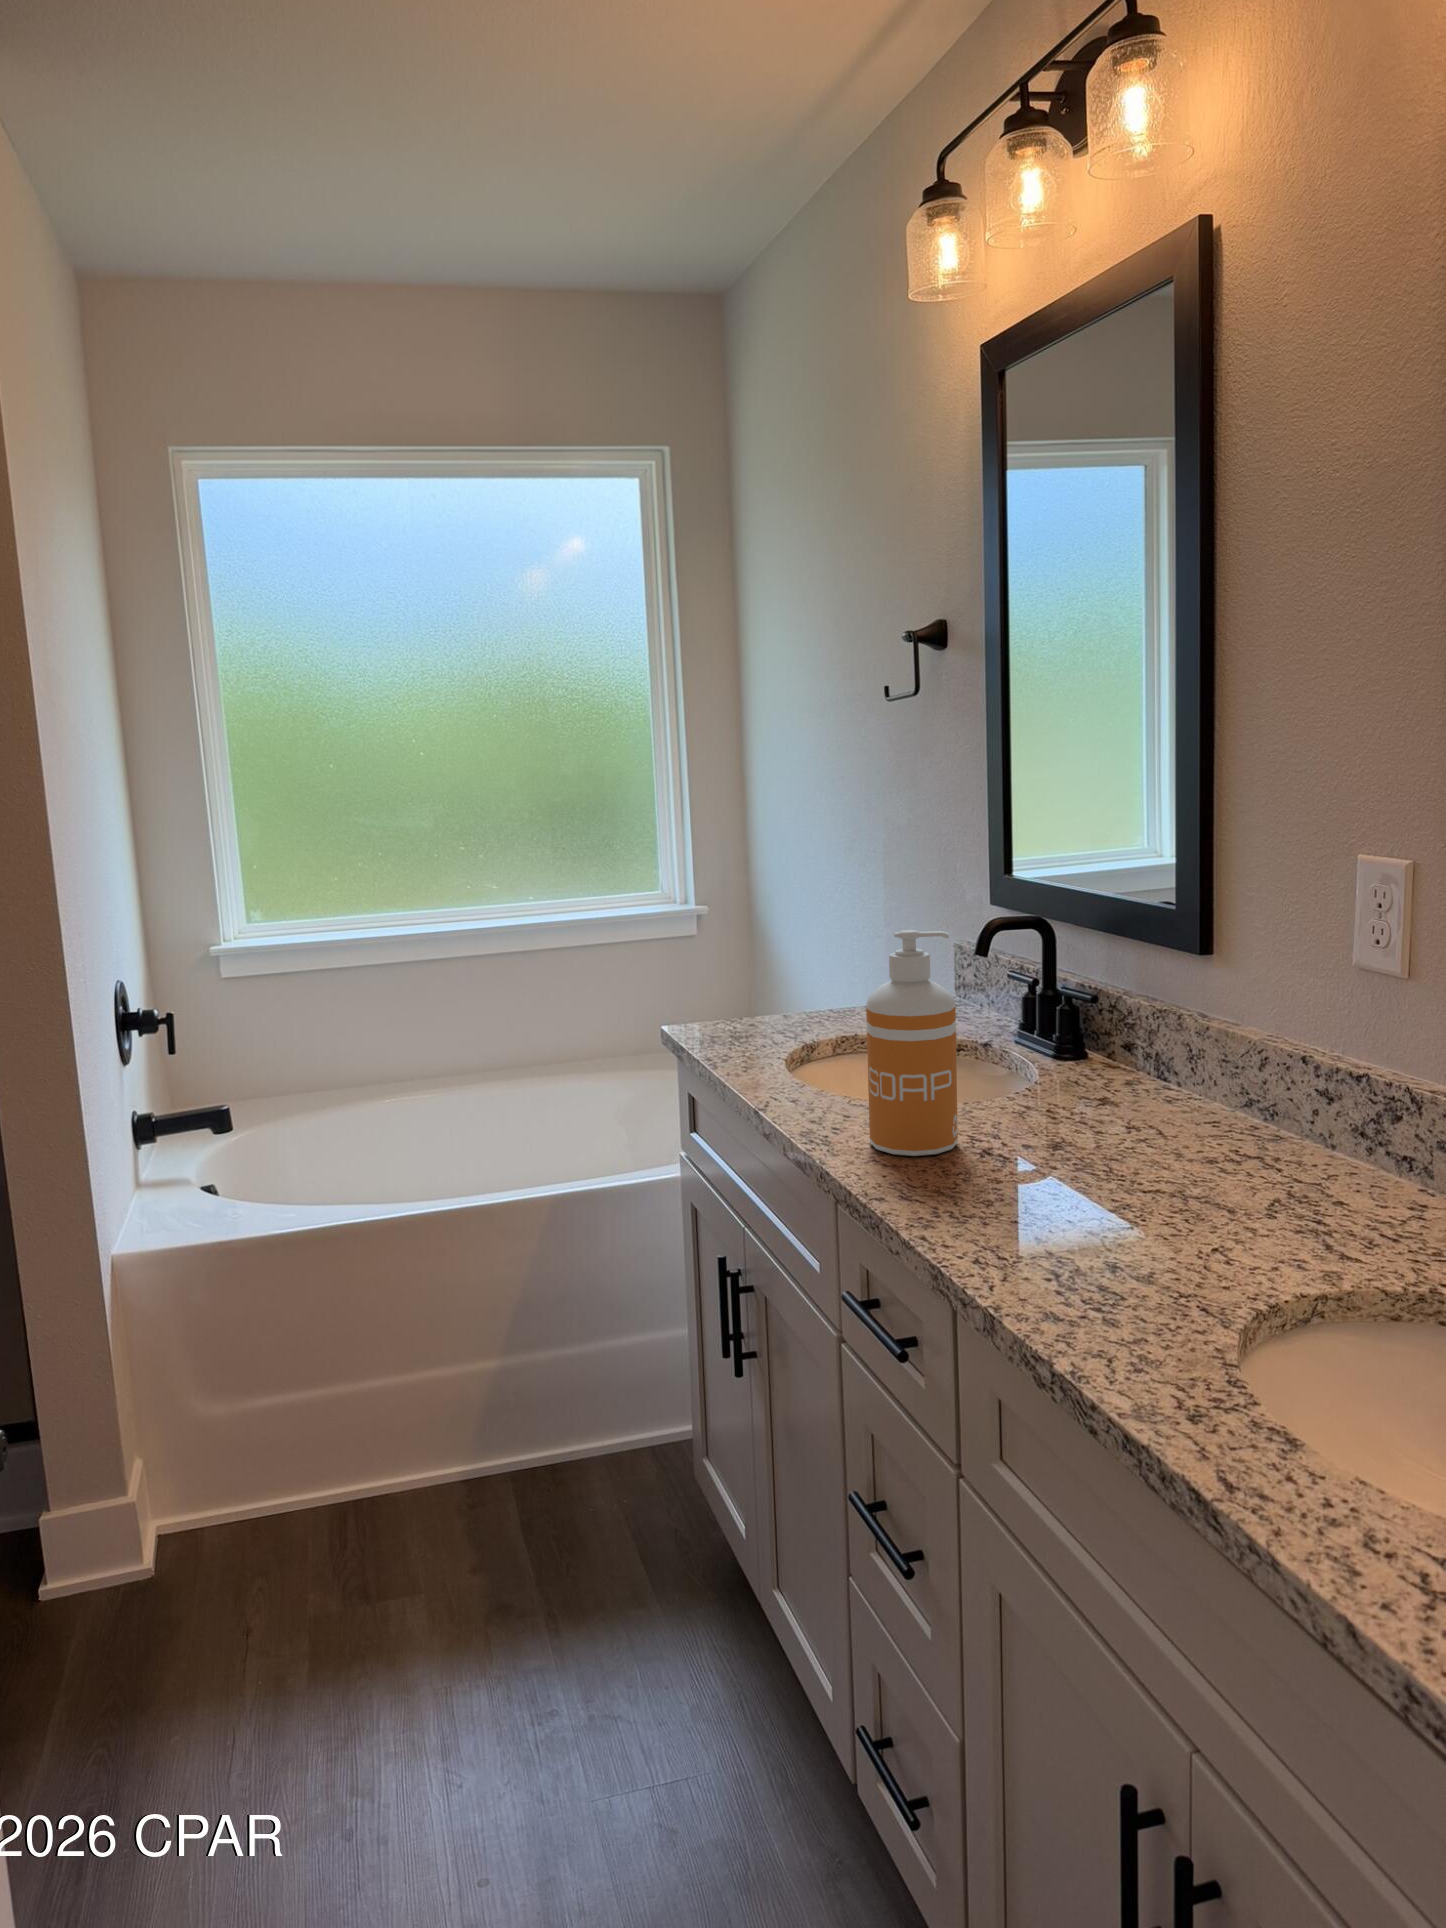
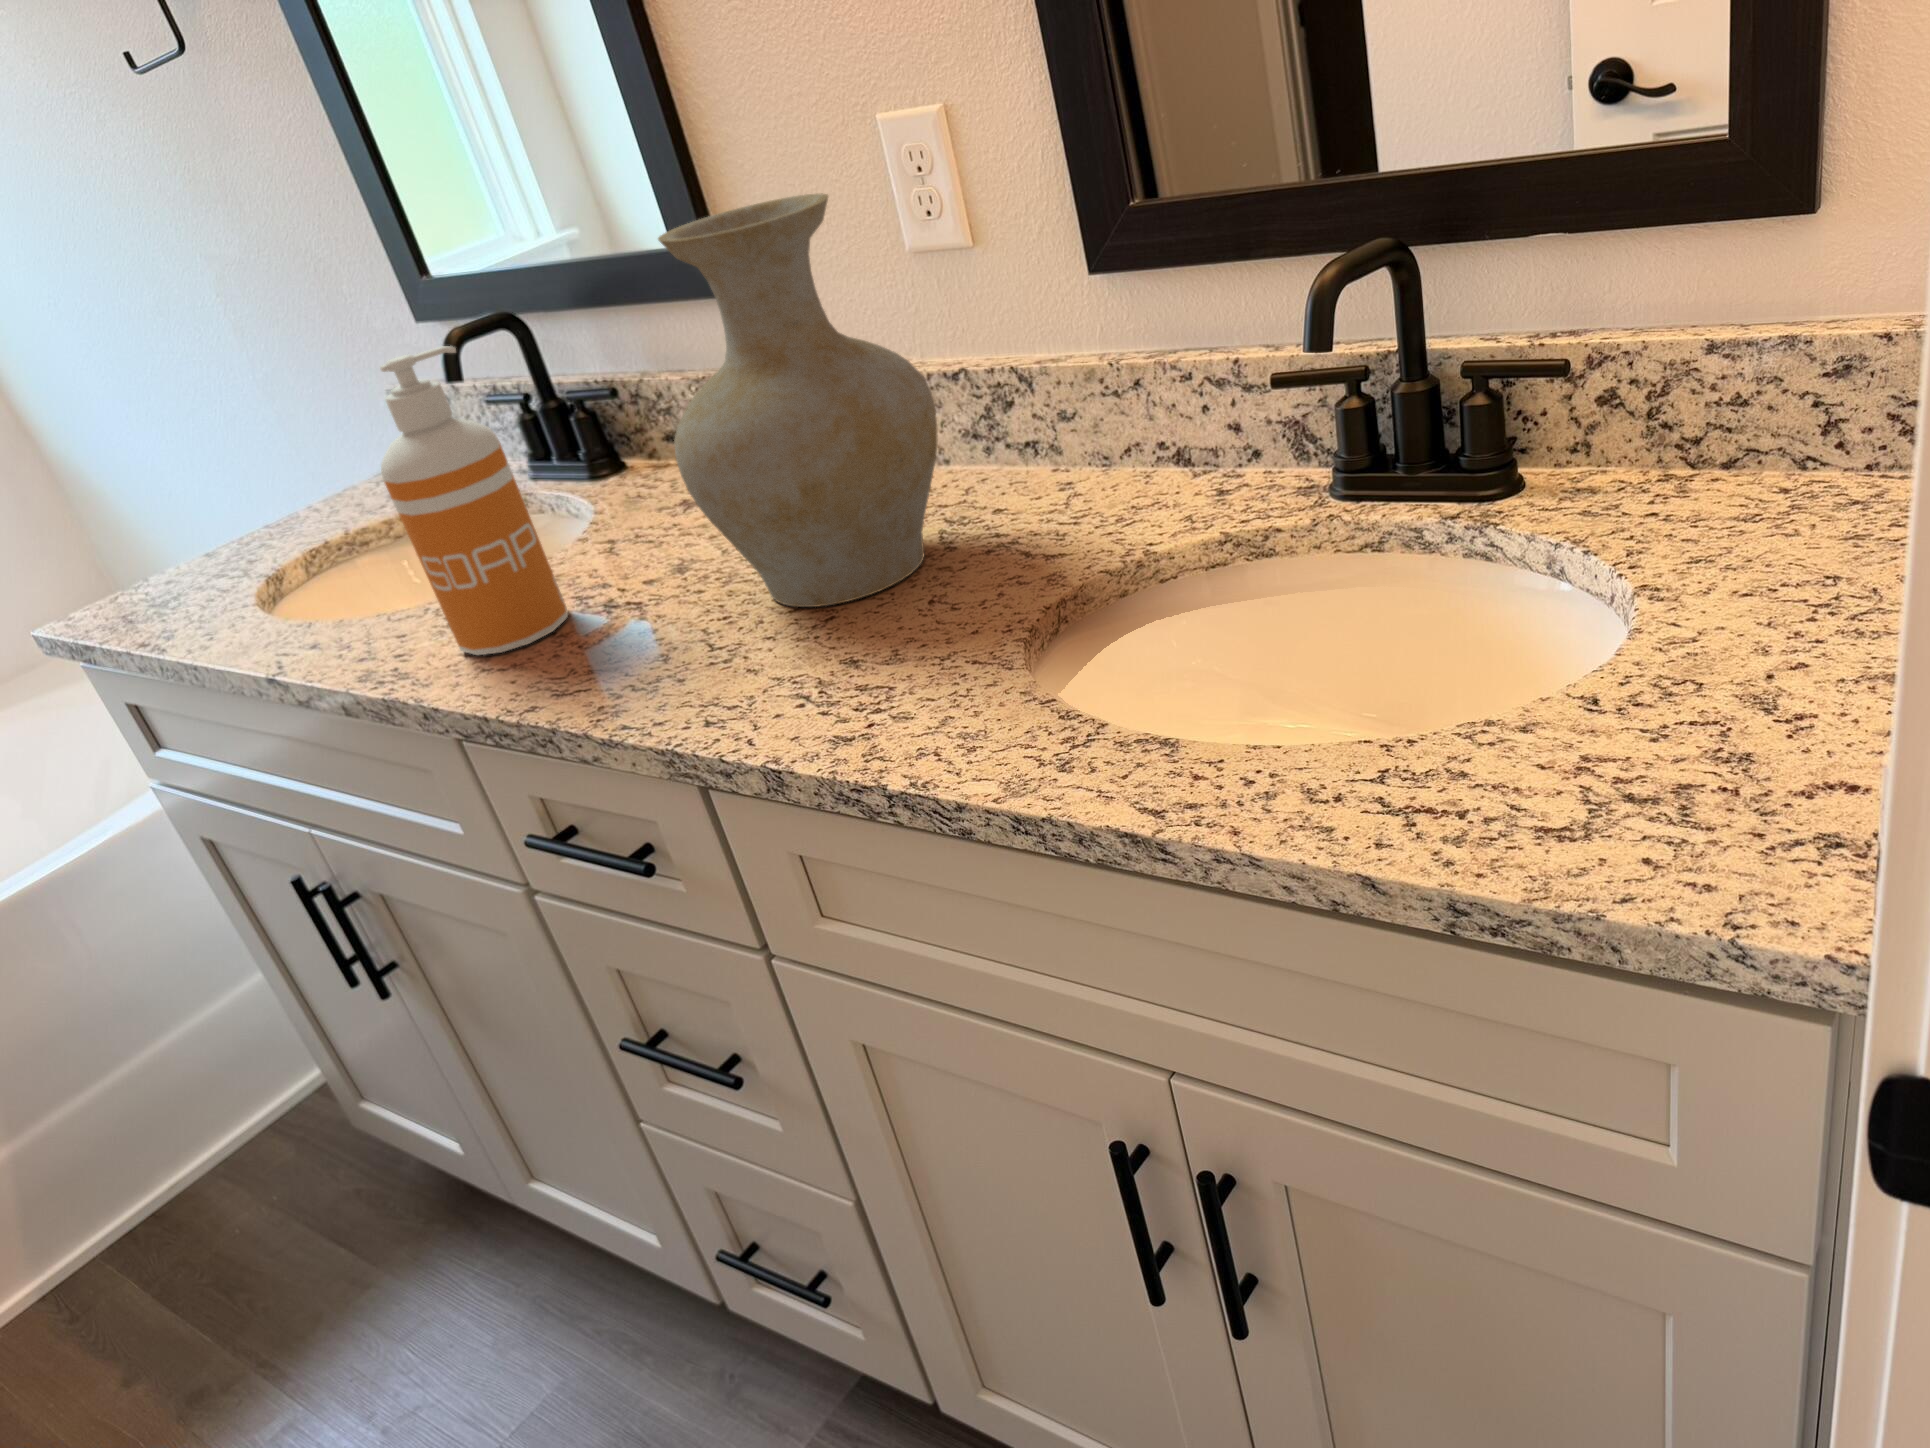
vase: none [1058,896,1292,1225] -> present [658,194,937,607]

